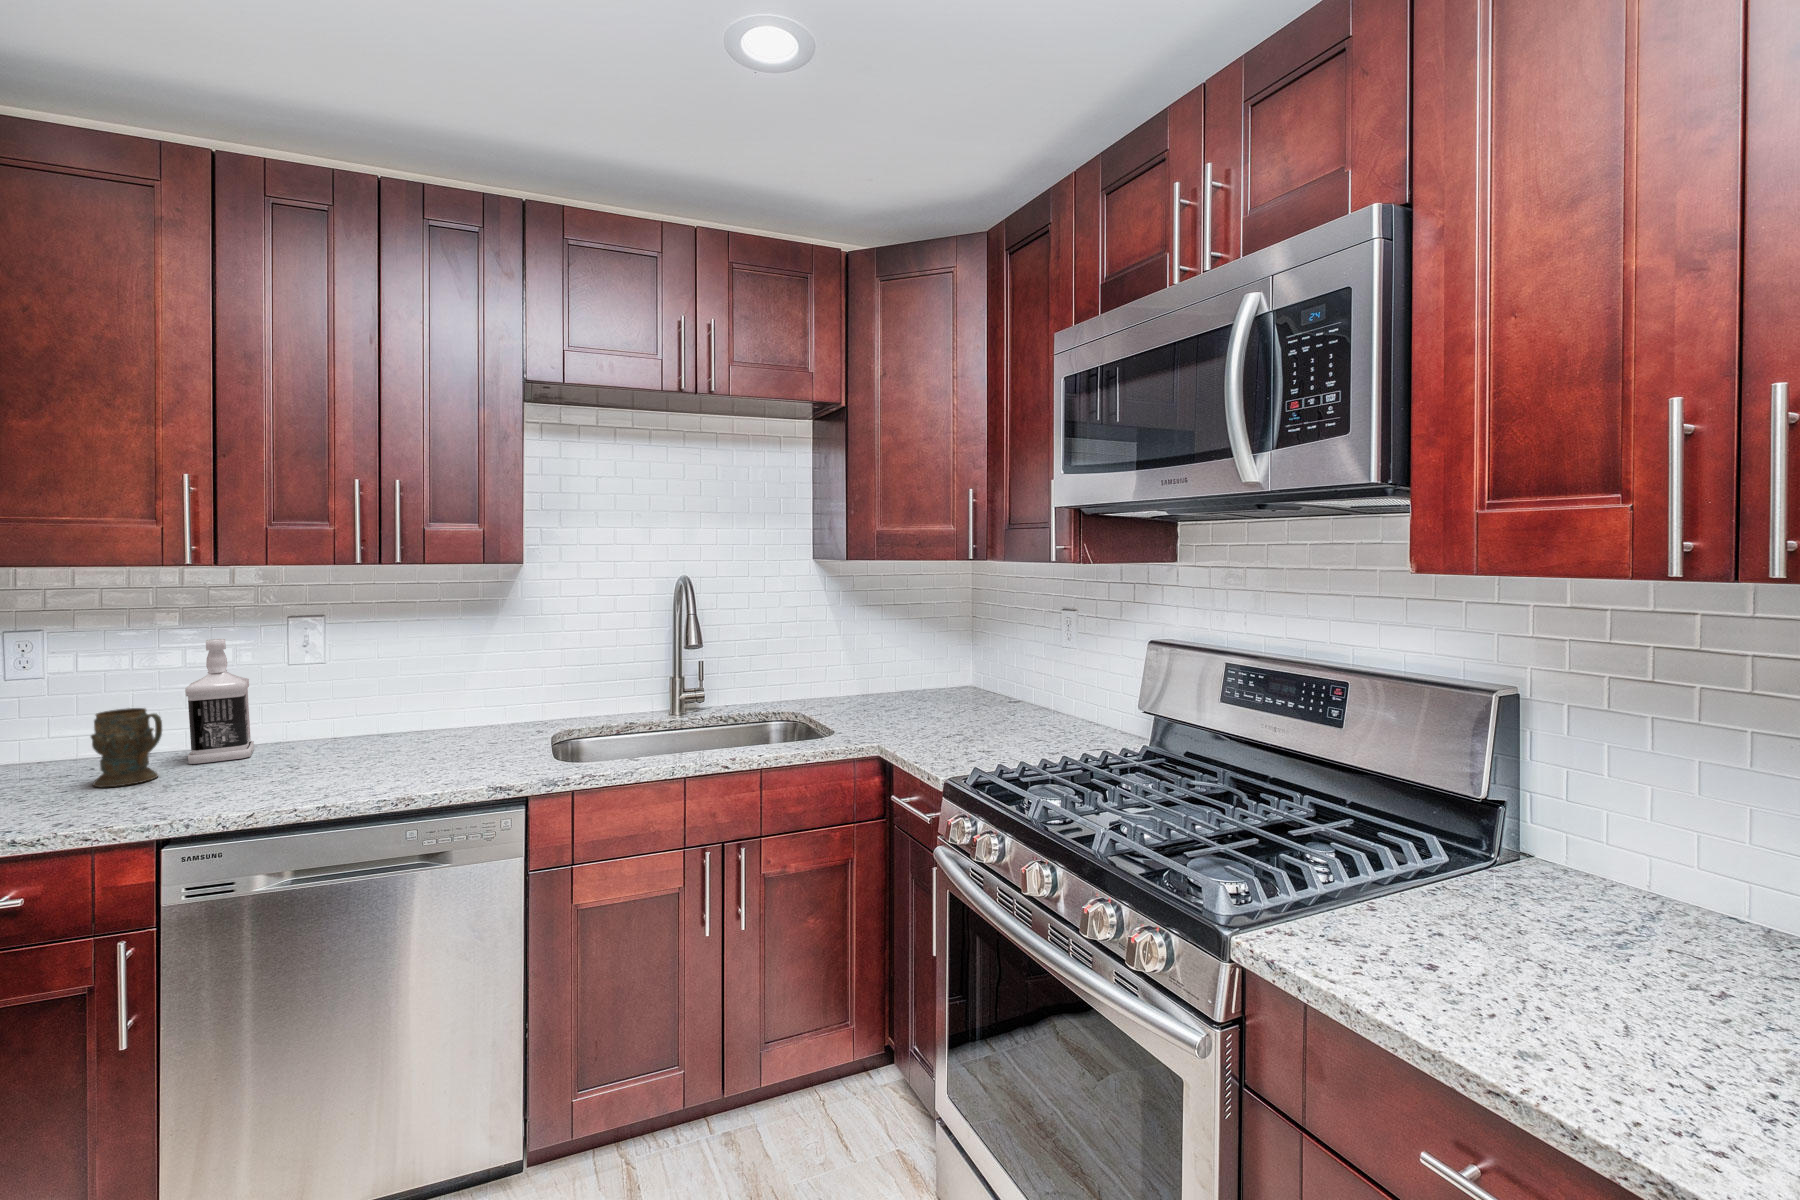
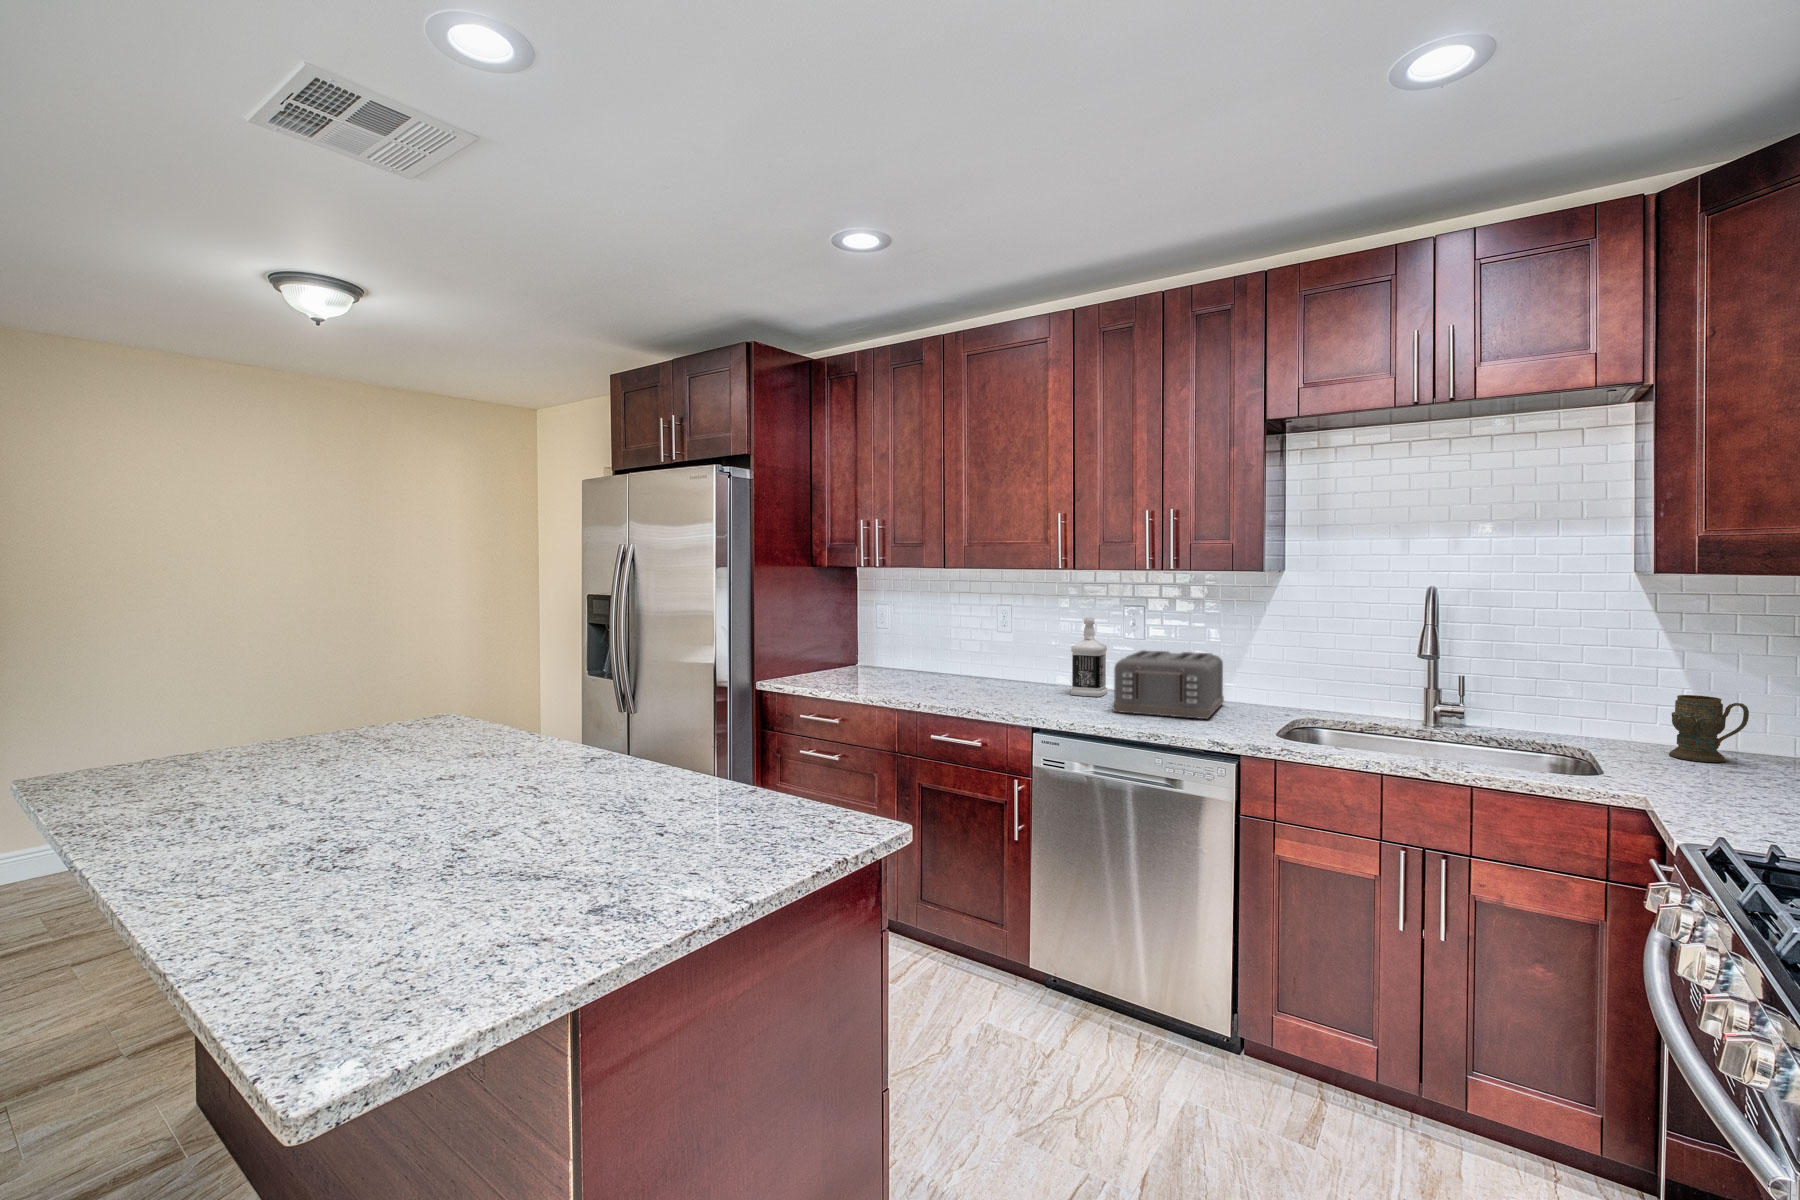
toaster: none [299,671,457,777] -> present [1113,650,1224,719]
mug: present [91,708,162,787] -> present [1669,695,1749,762]

